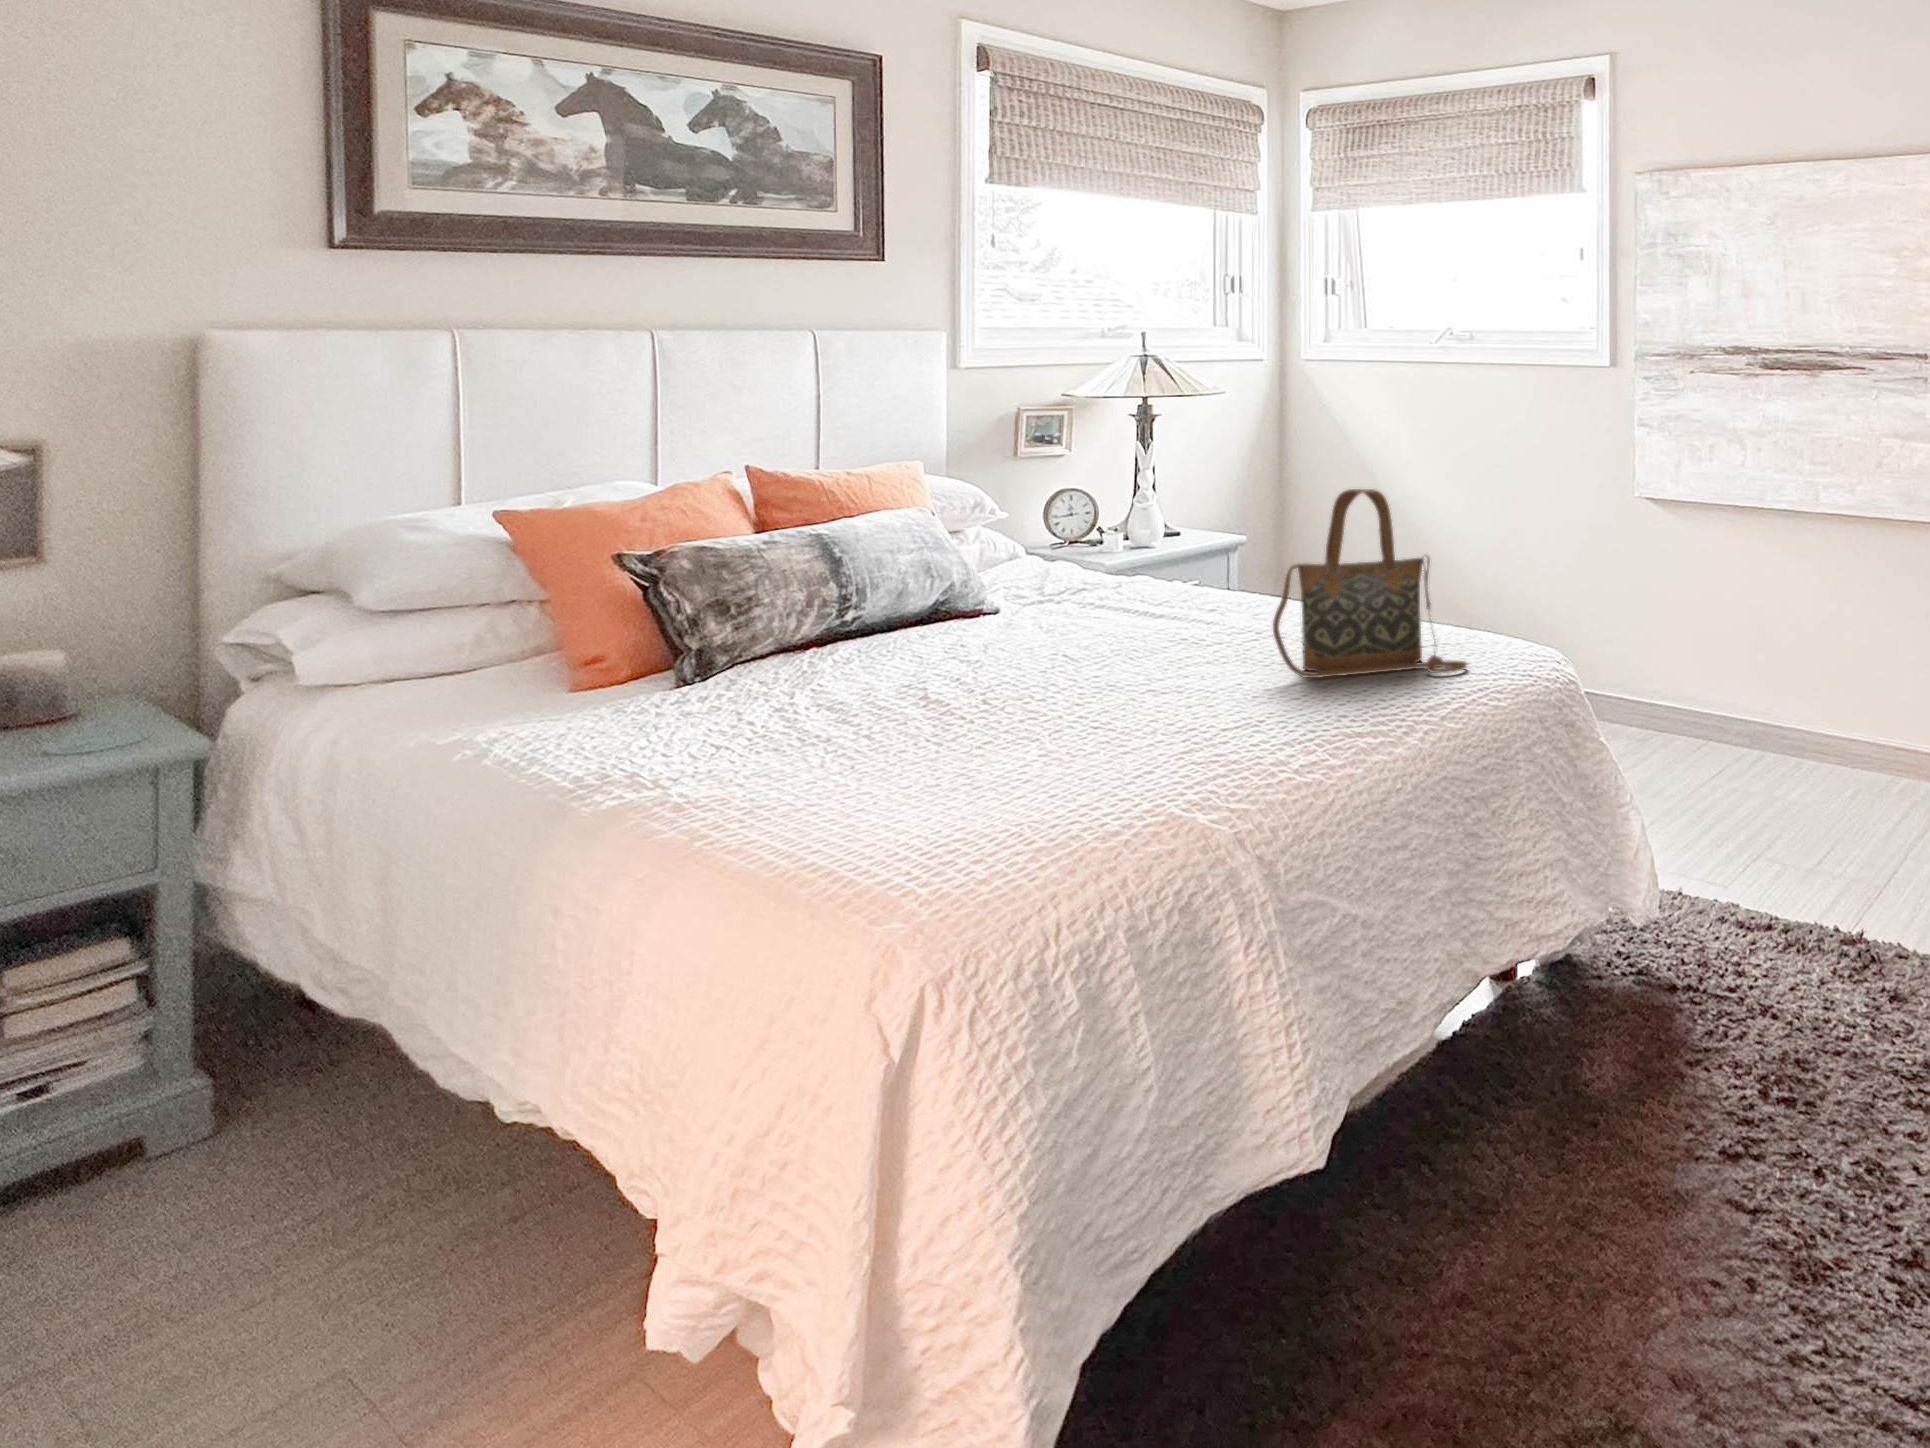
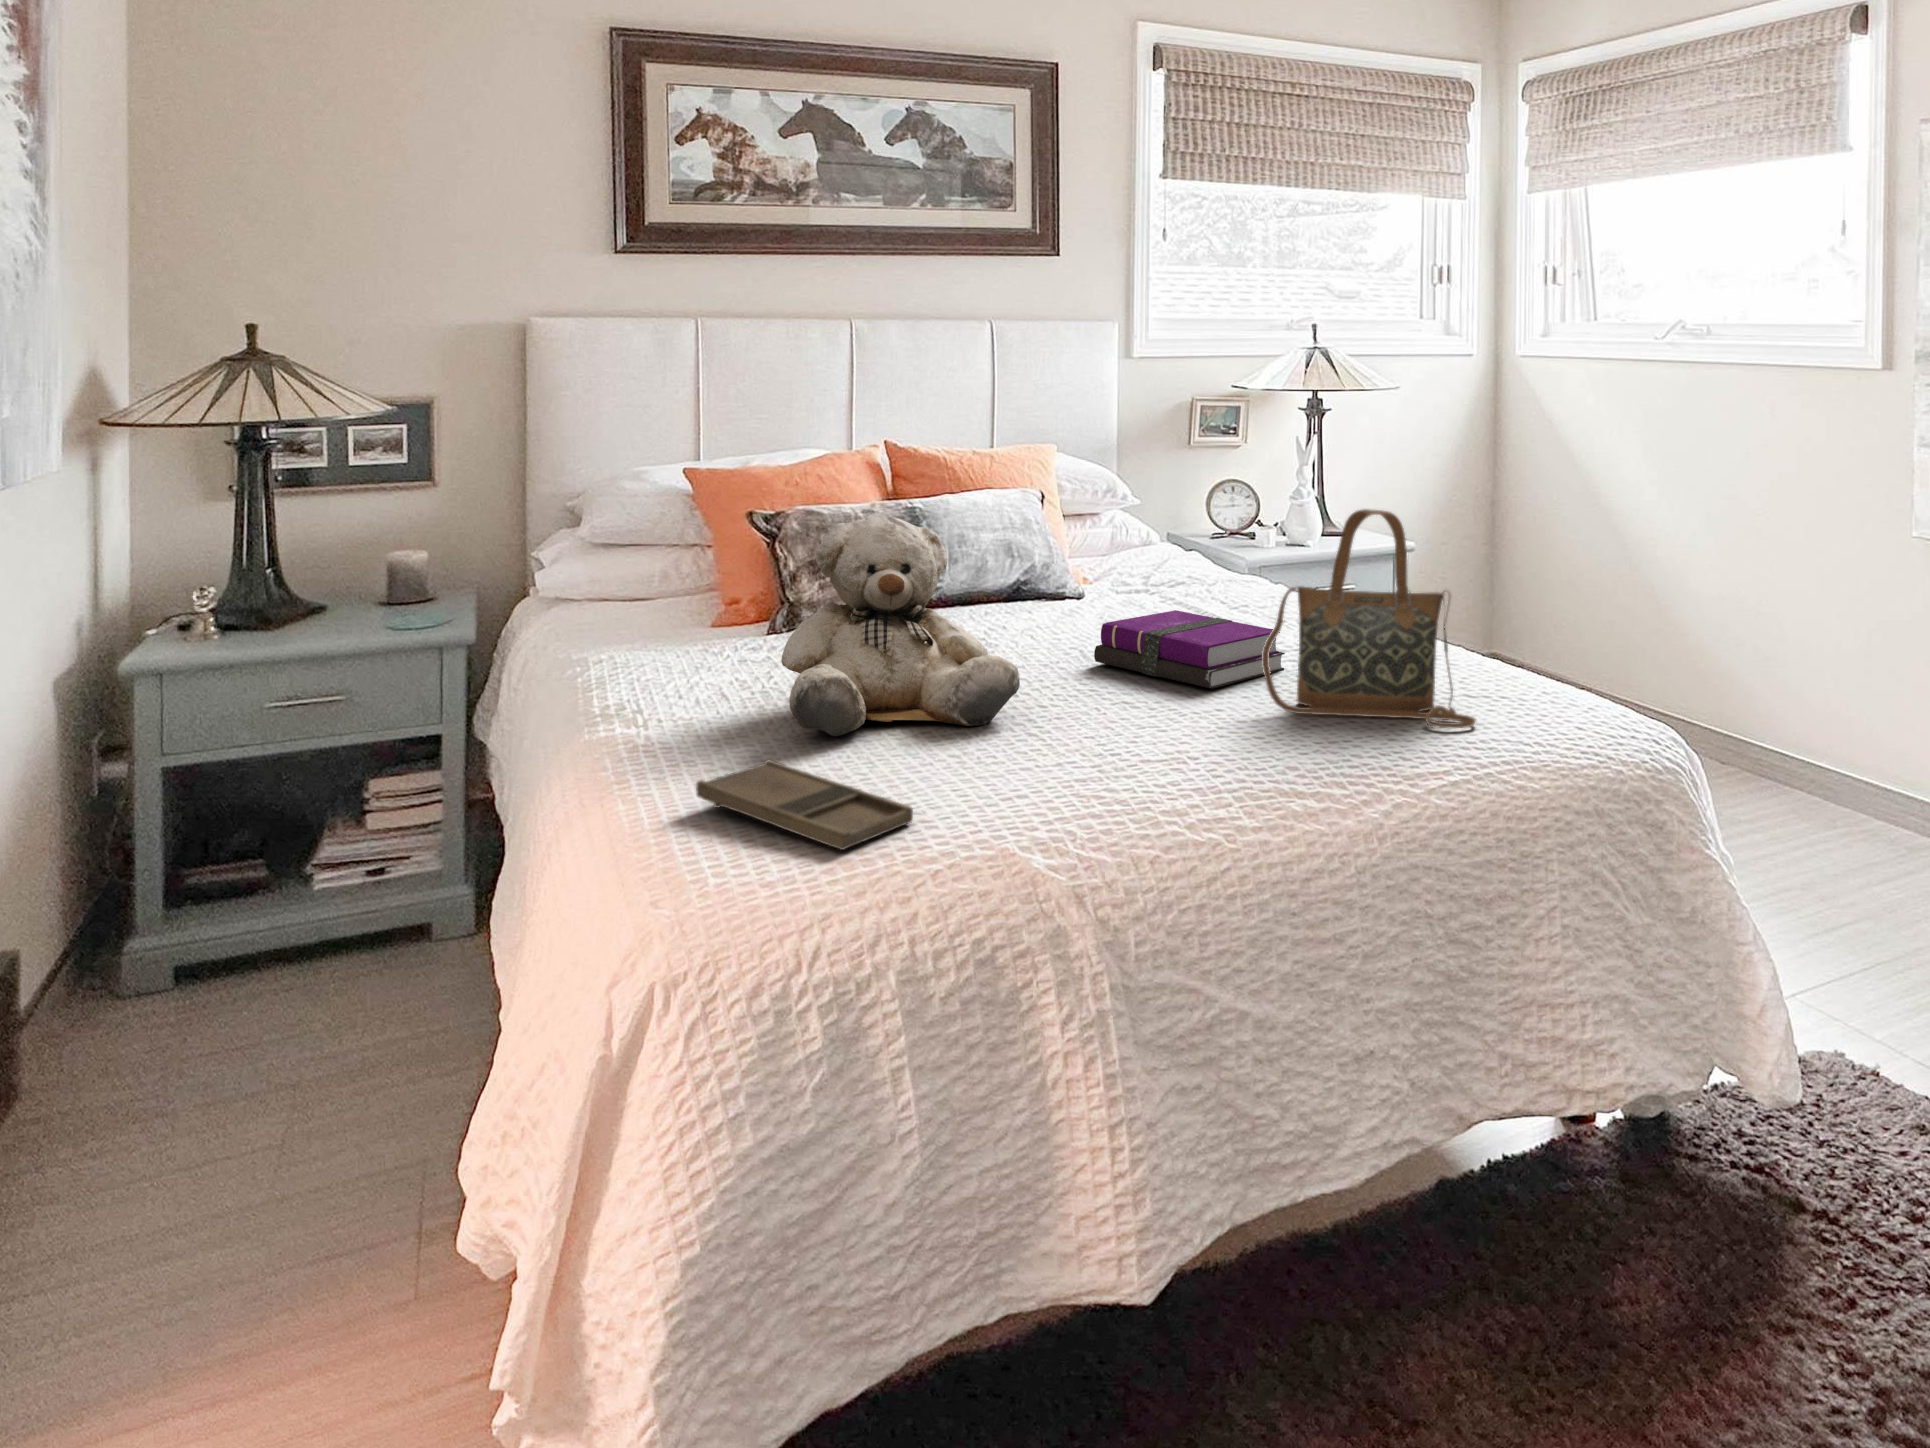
teddy bear: none [797,528,1061,755] -> present [781,513,1020,736]
notebook: none [1079,604,1262,668] -> present [1094,610,1285,689]
tray: none [819,778,1059,839] -> present [696,760,913,850]

